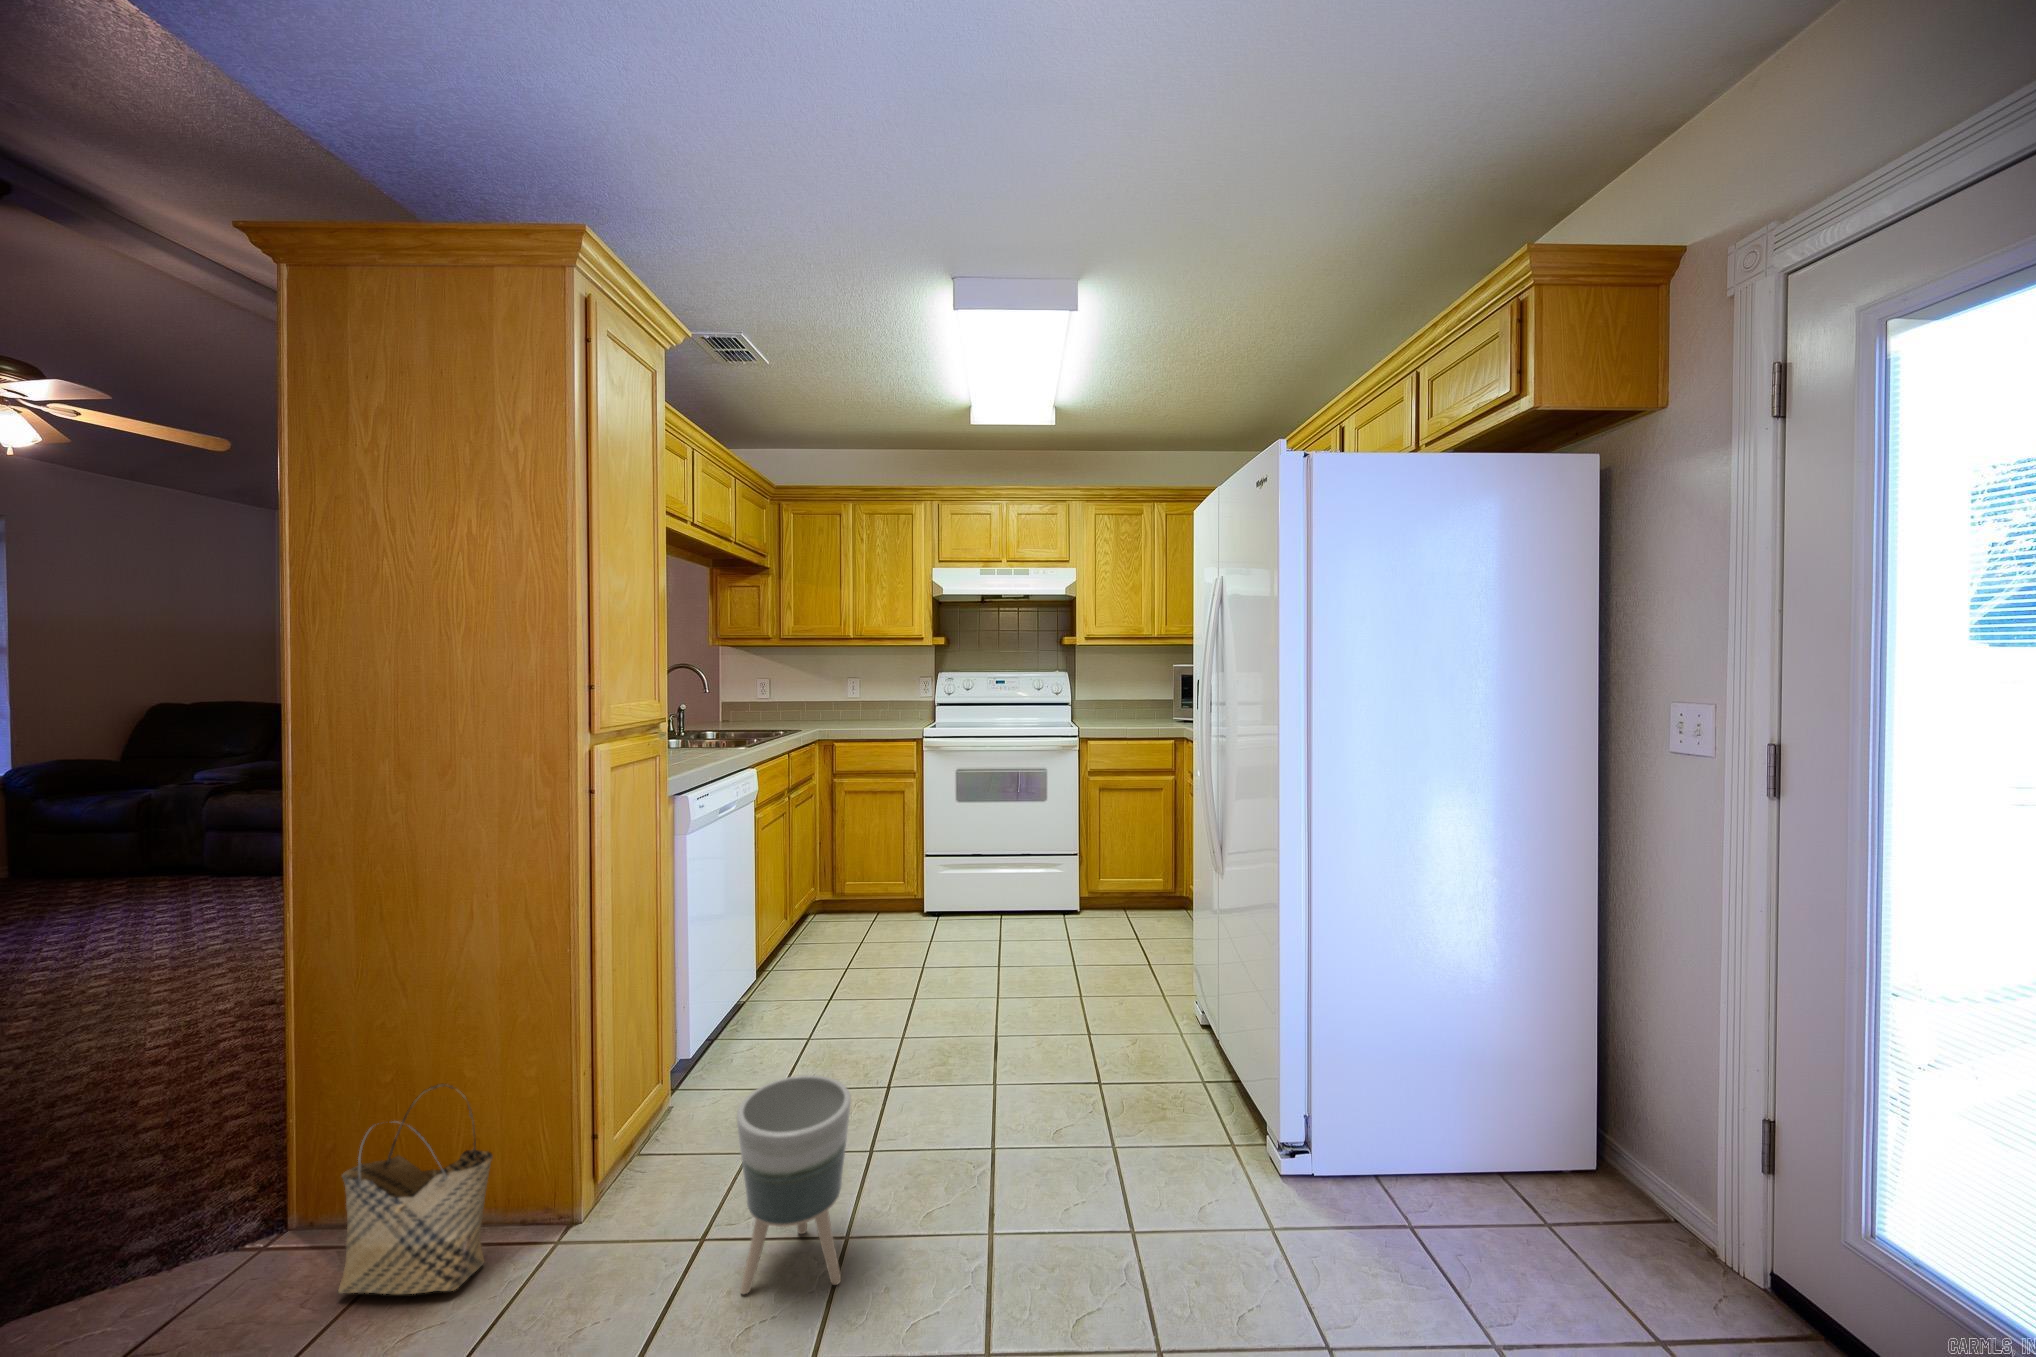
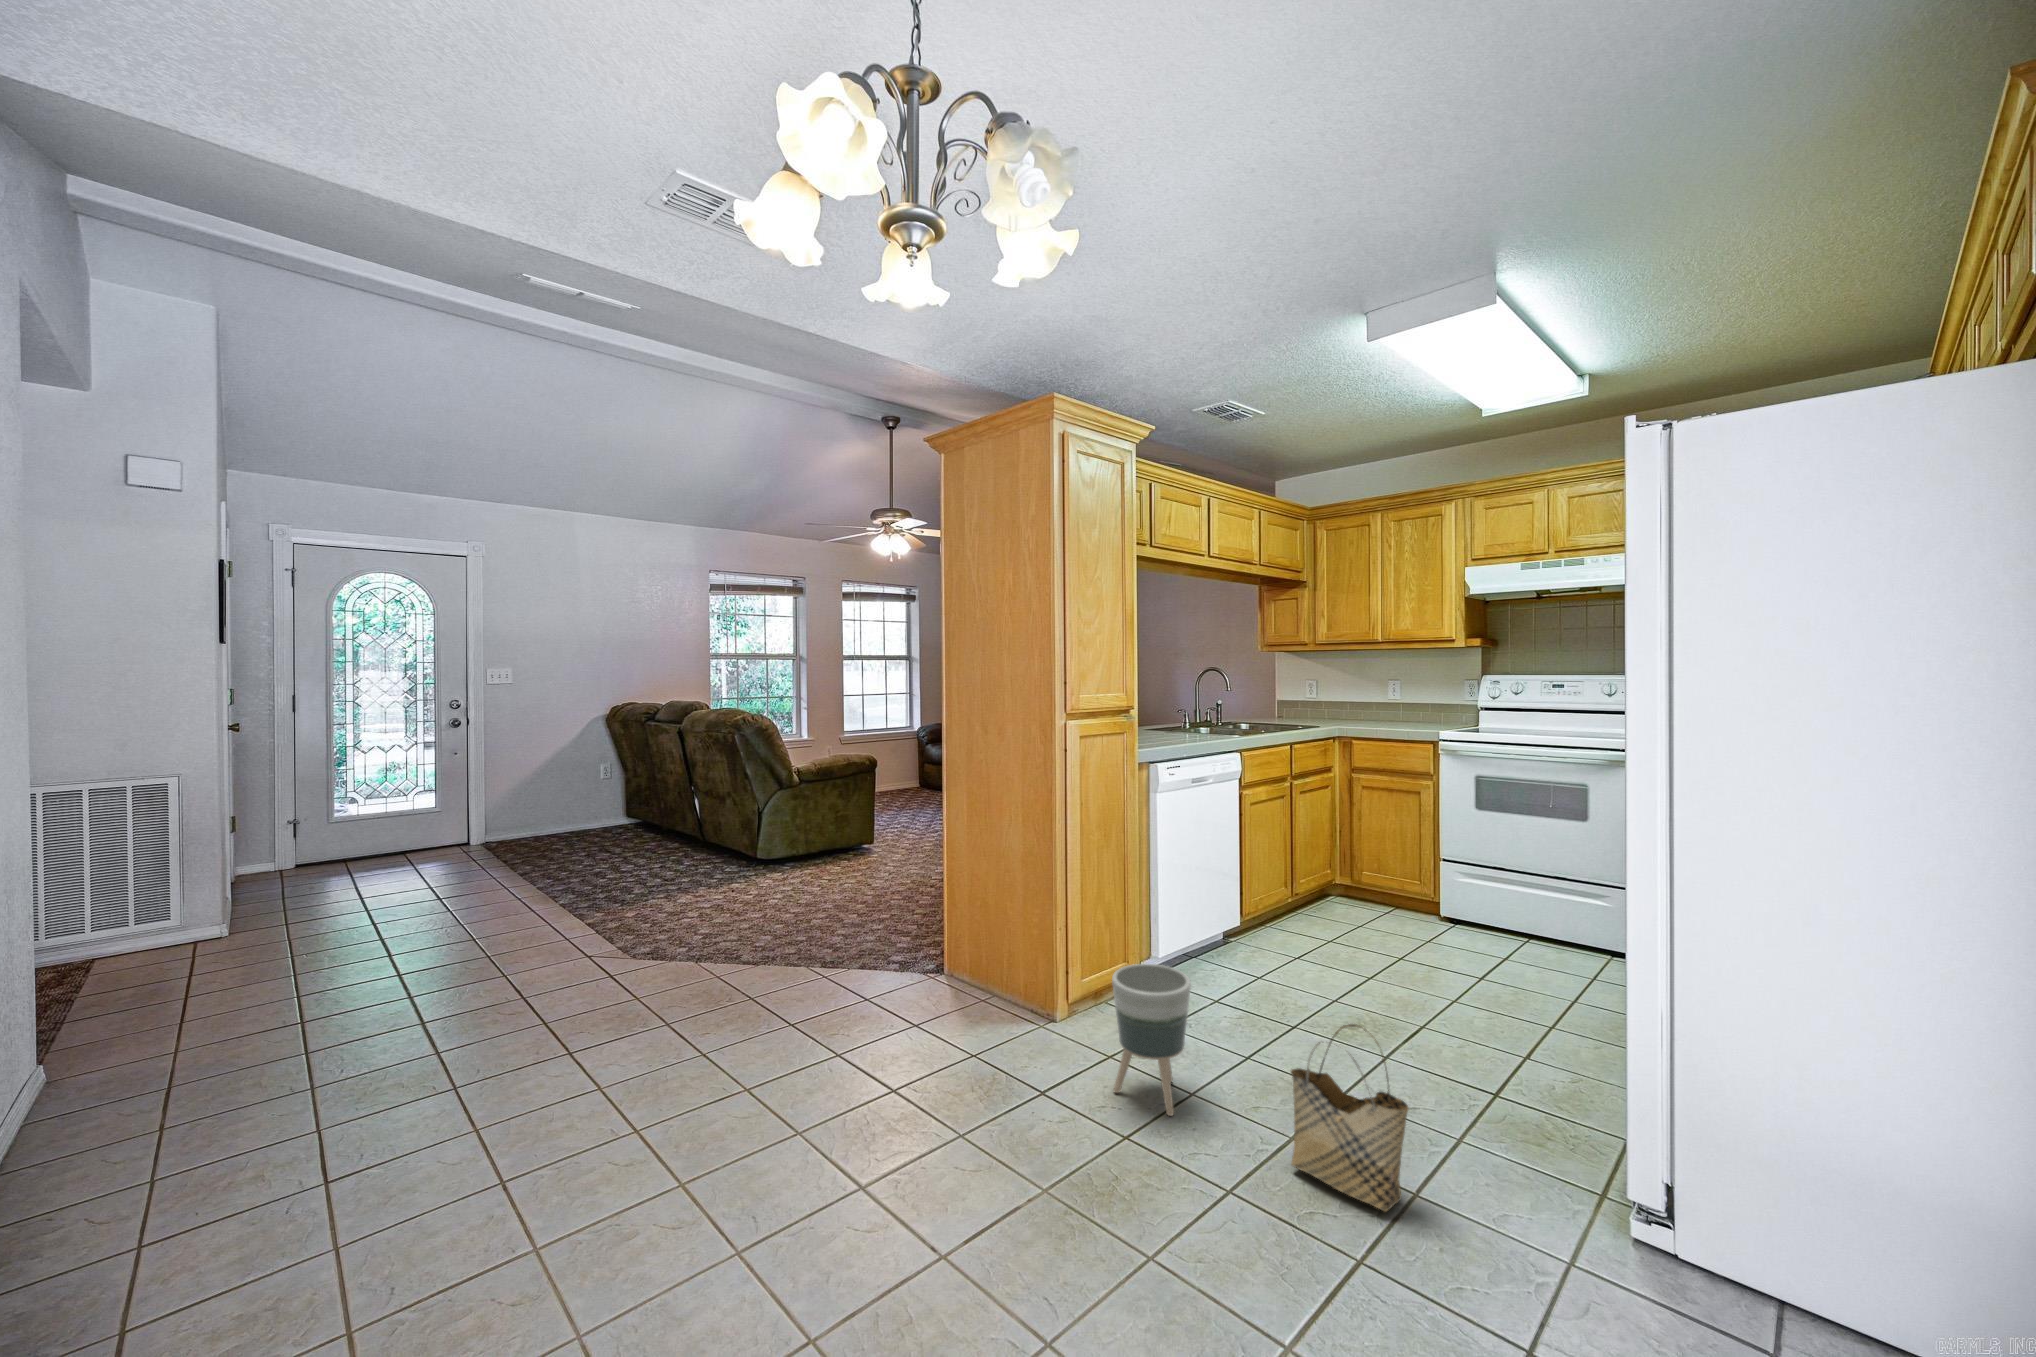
woven basket: present [338,1084,493,1294] -> present [1291,1024,1409,1211]

